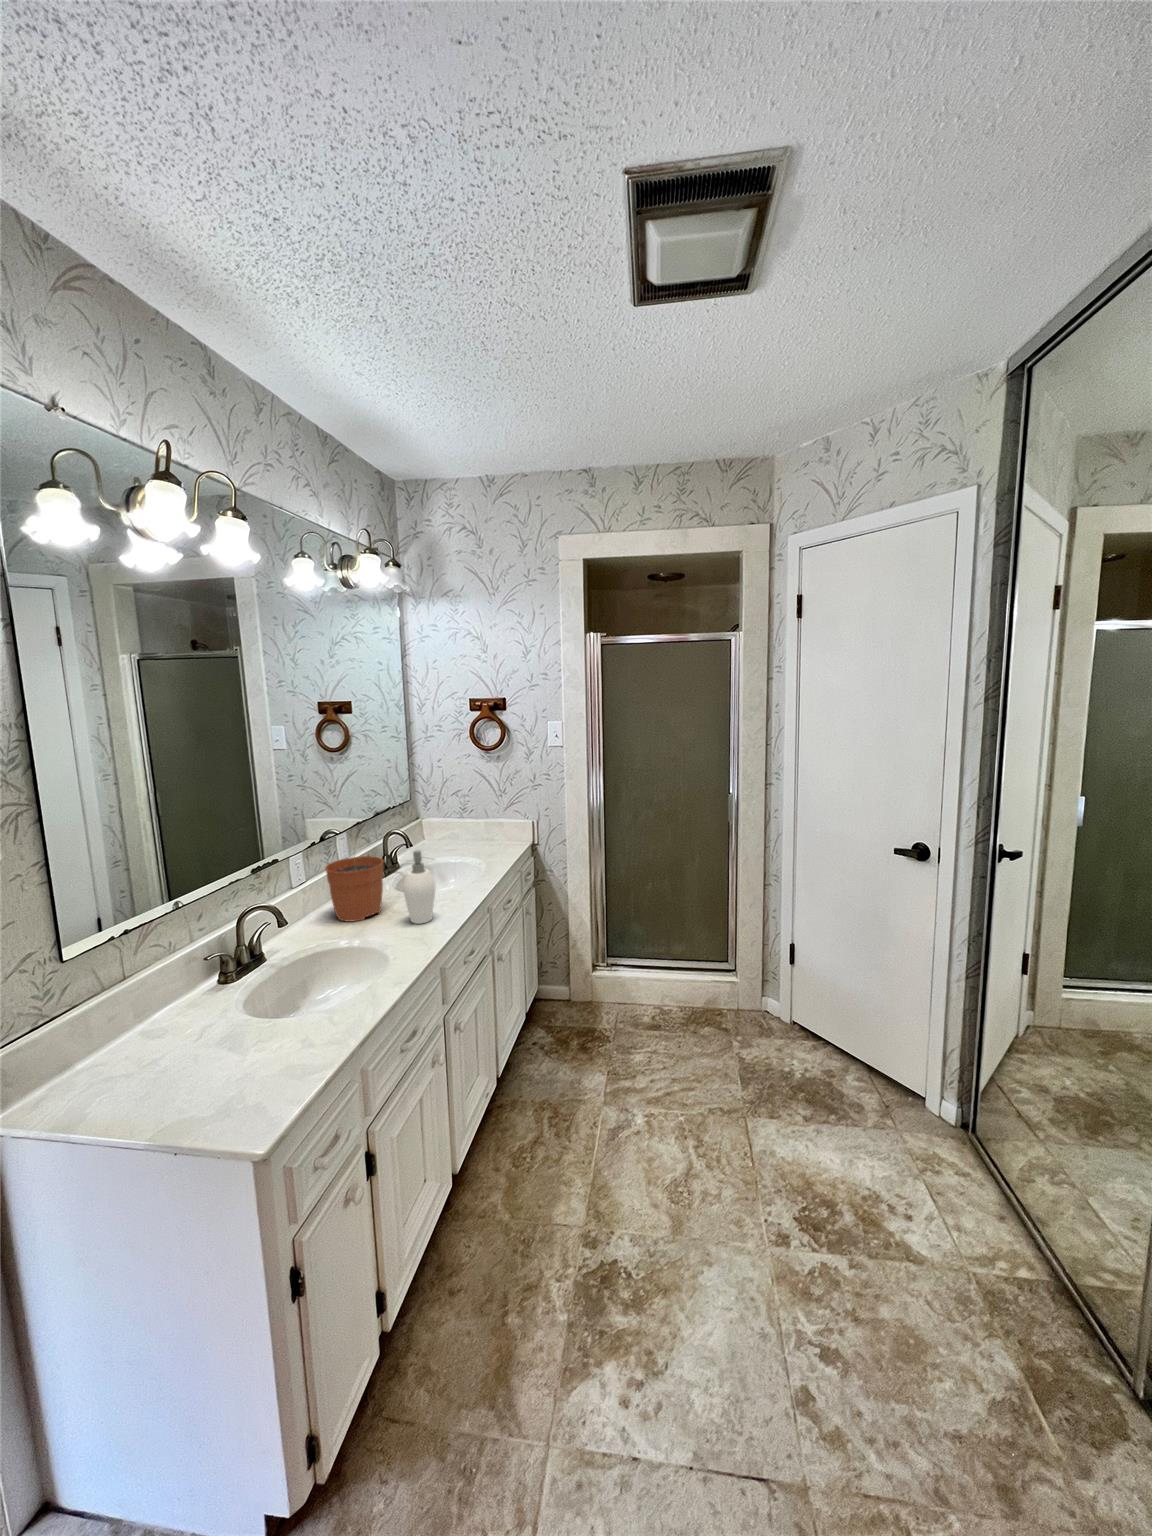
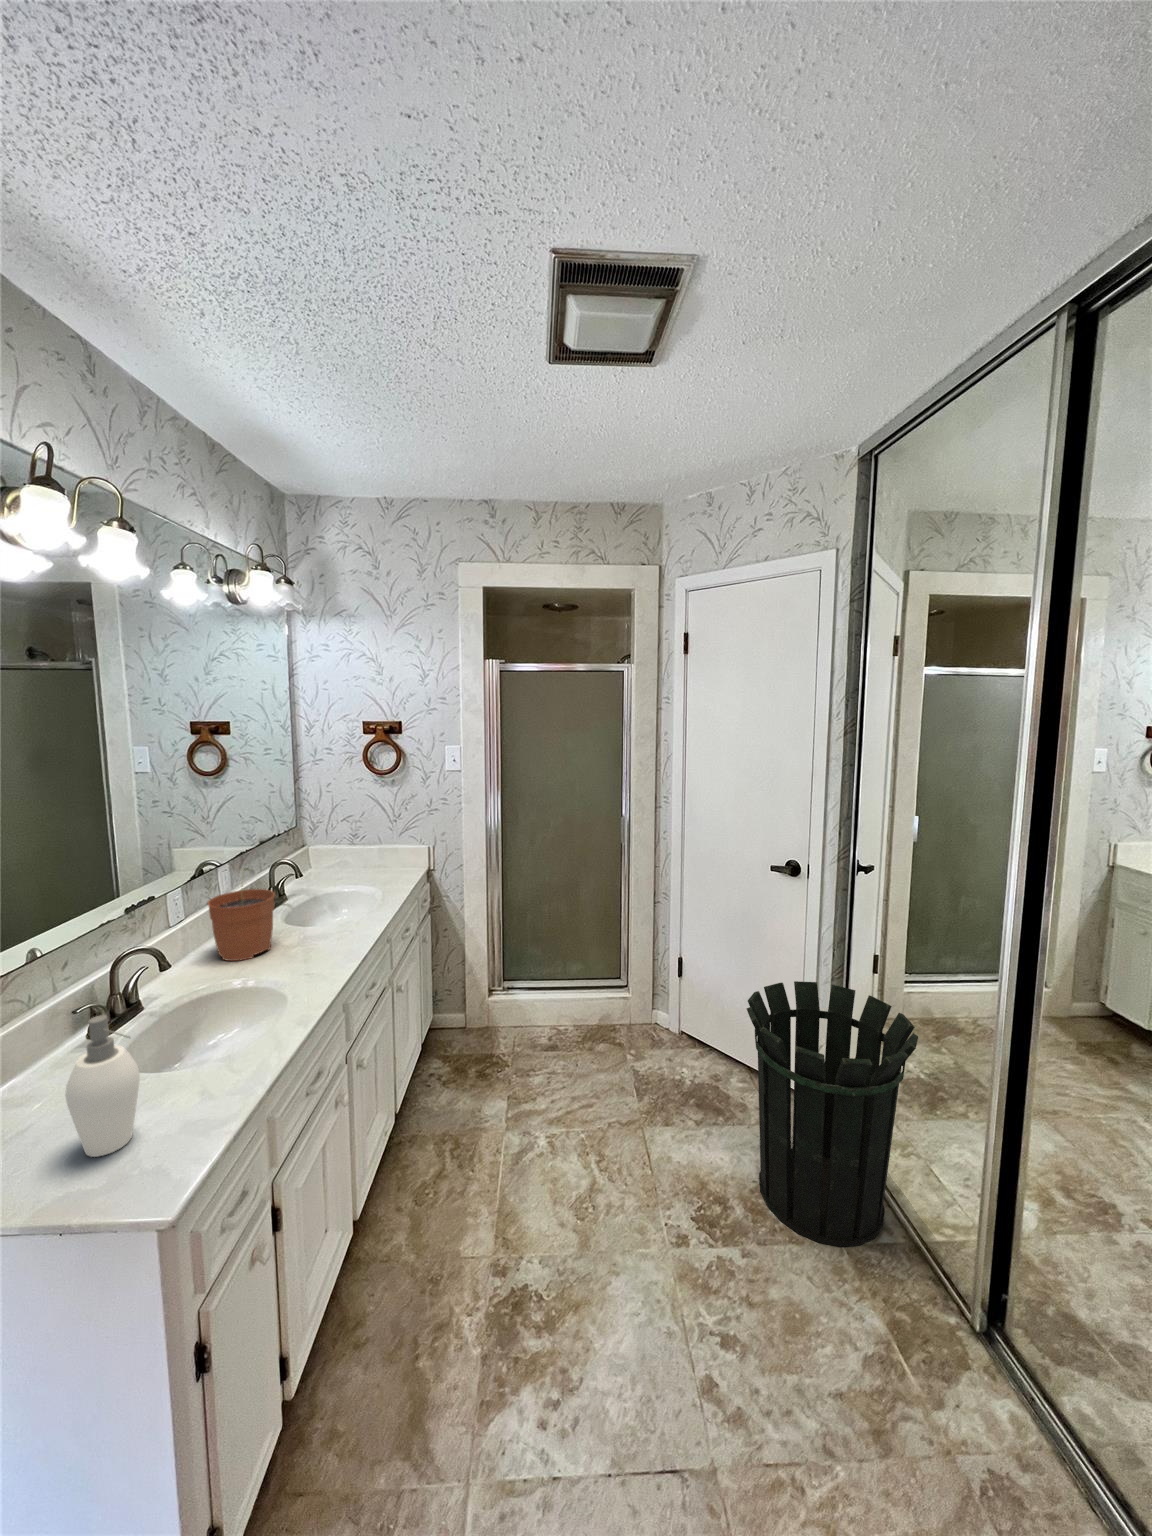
soap dispenser: present [403,850,435,924] -> present [65,1015,140,1157]
waste bin: none [859,976,1073,1276] -> present [747,981,918,1247]

